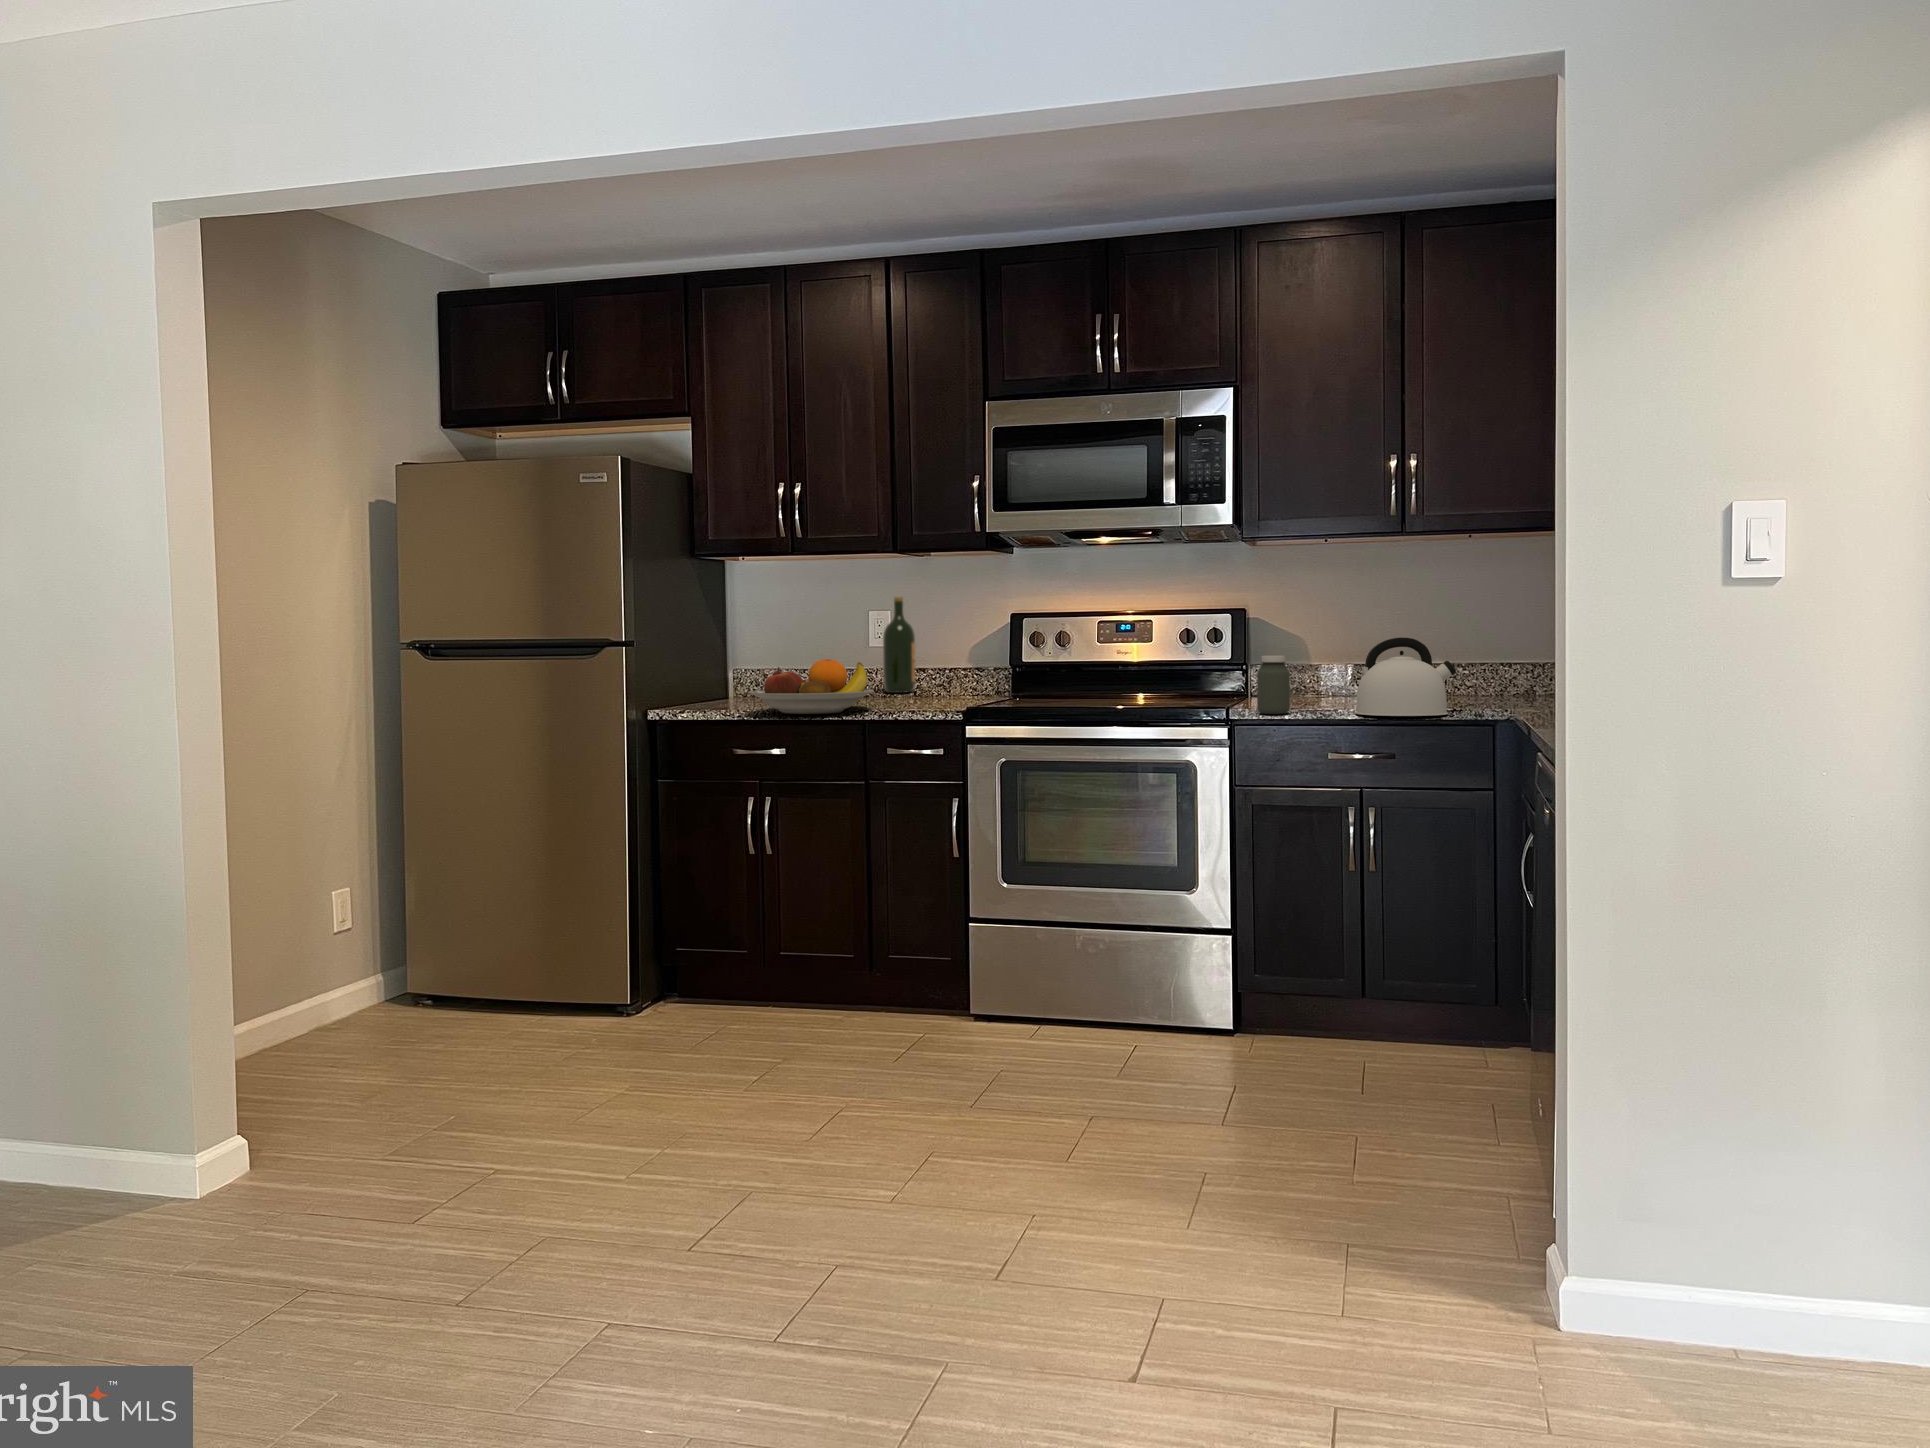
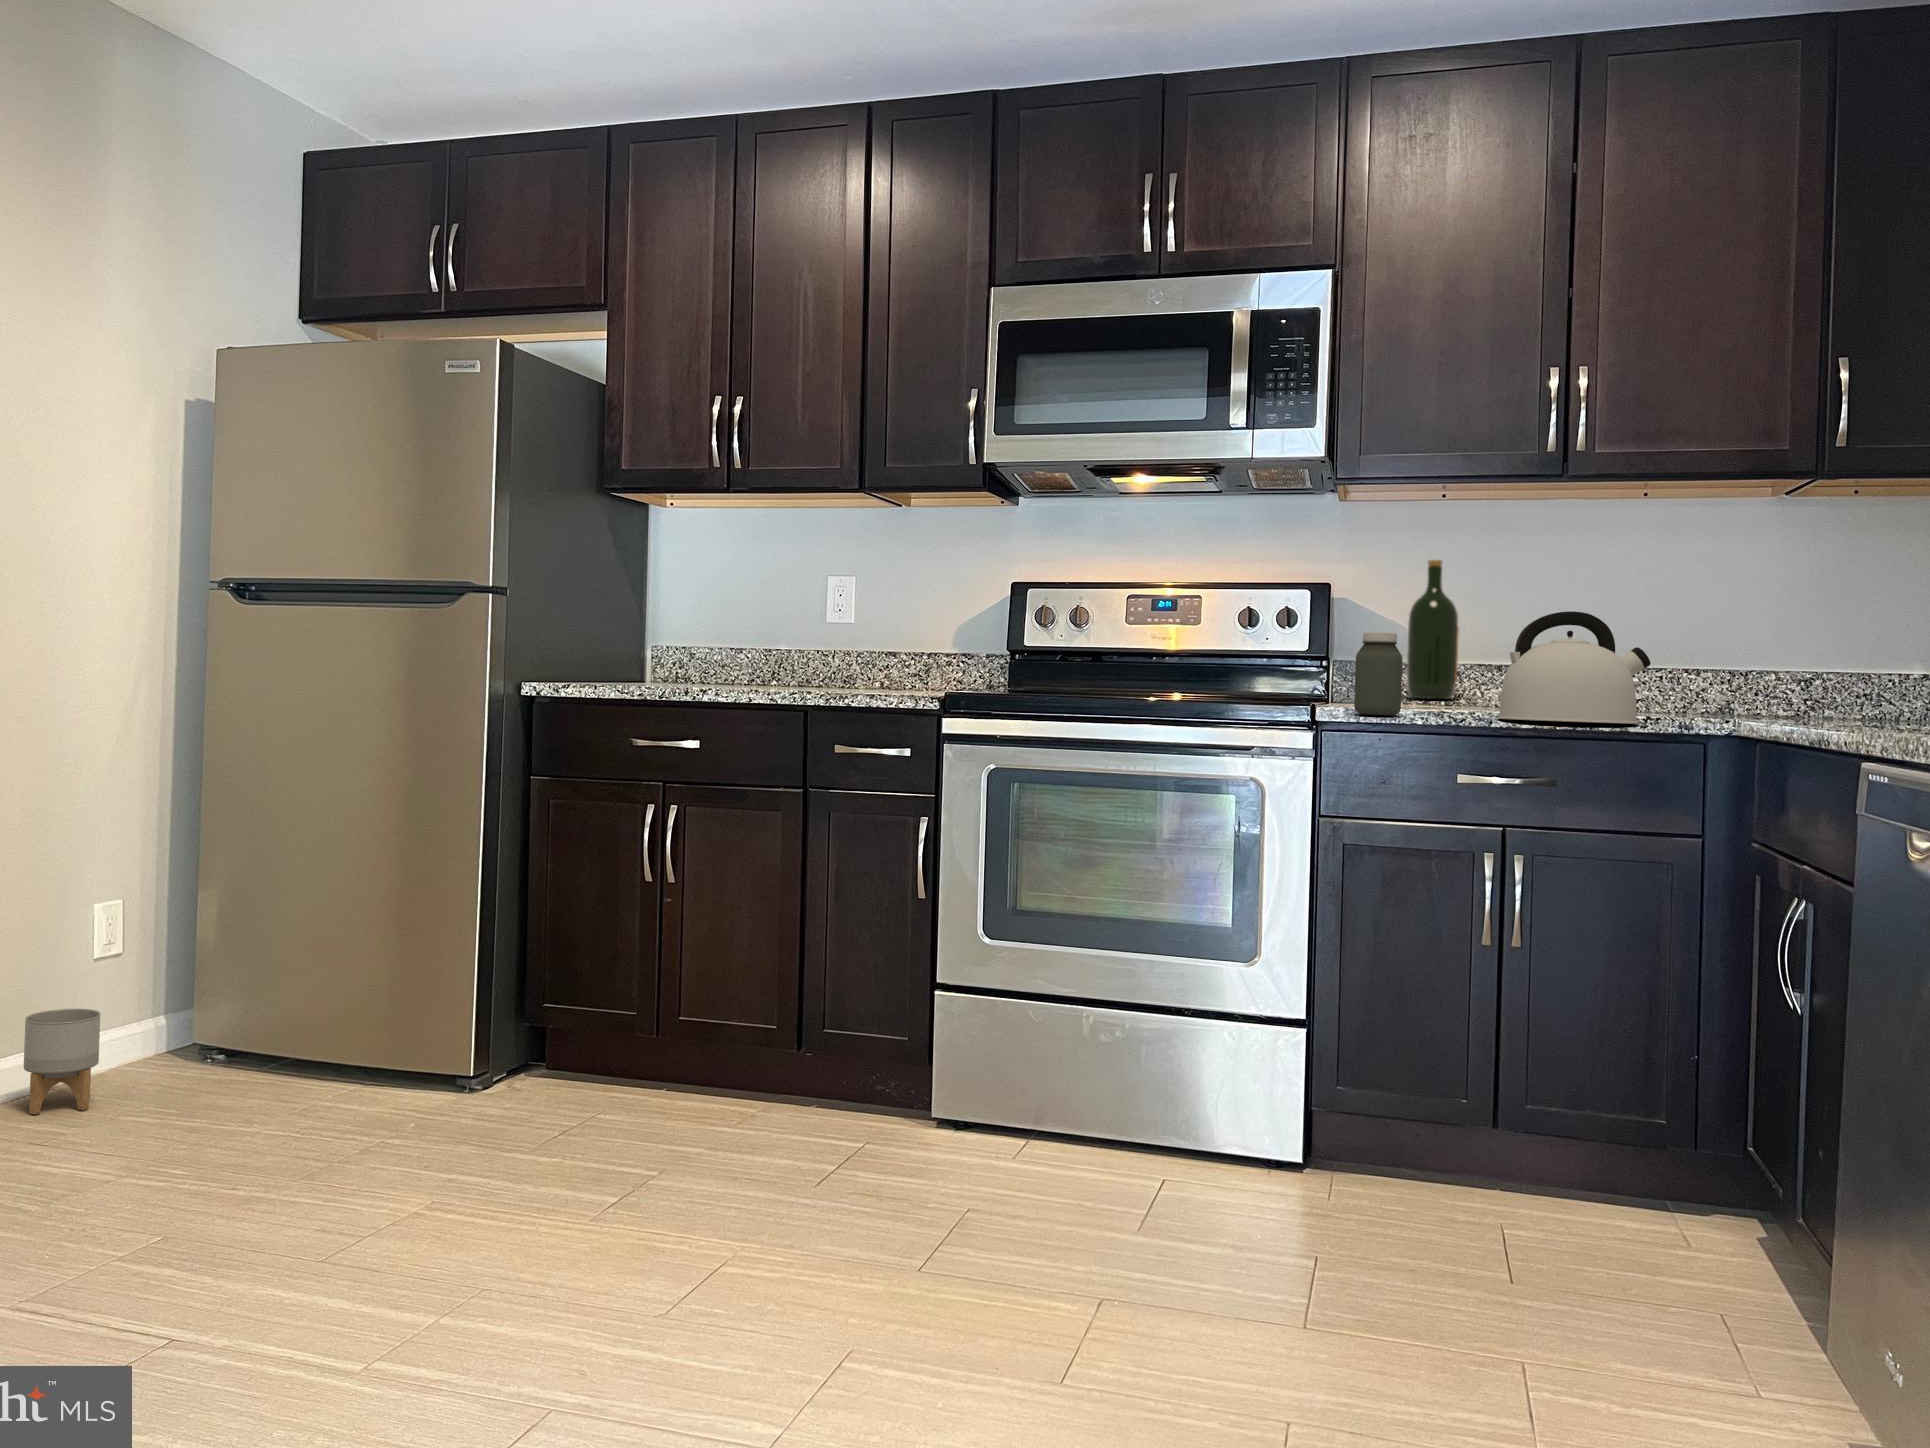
wine bottle: present [883,597,915,693] -> present [1407,560,1459,699]
fruit bowl: present [749,659,874,714] -> none [654,623,821,695]
planter: none [304,970,357,1047] -> present [24,1009,100,1114]

